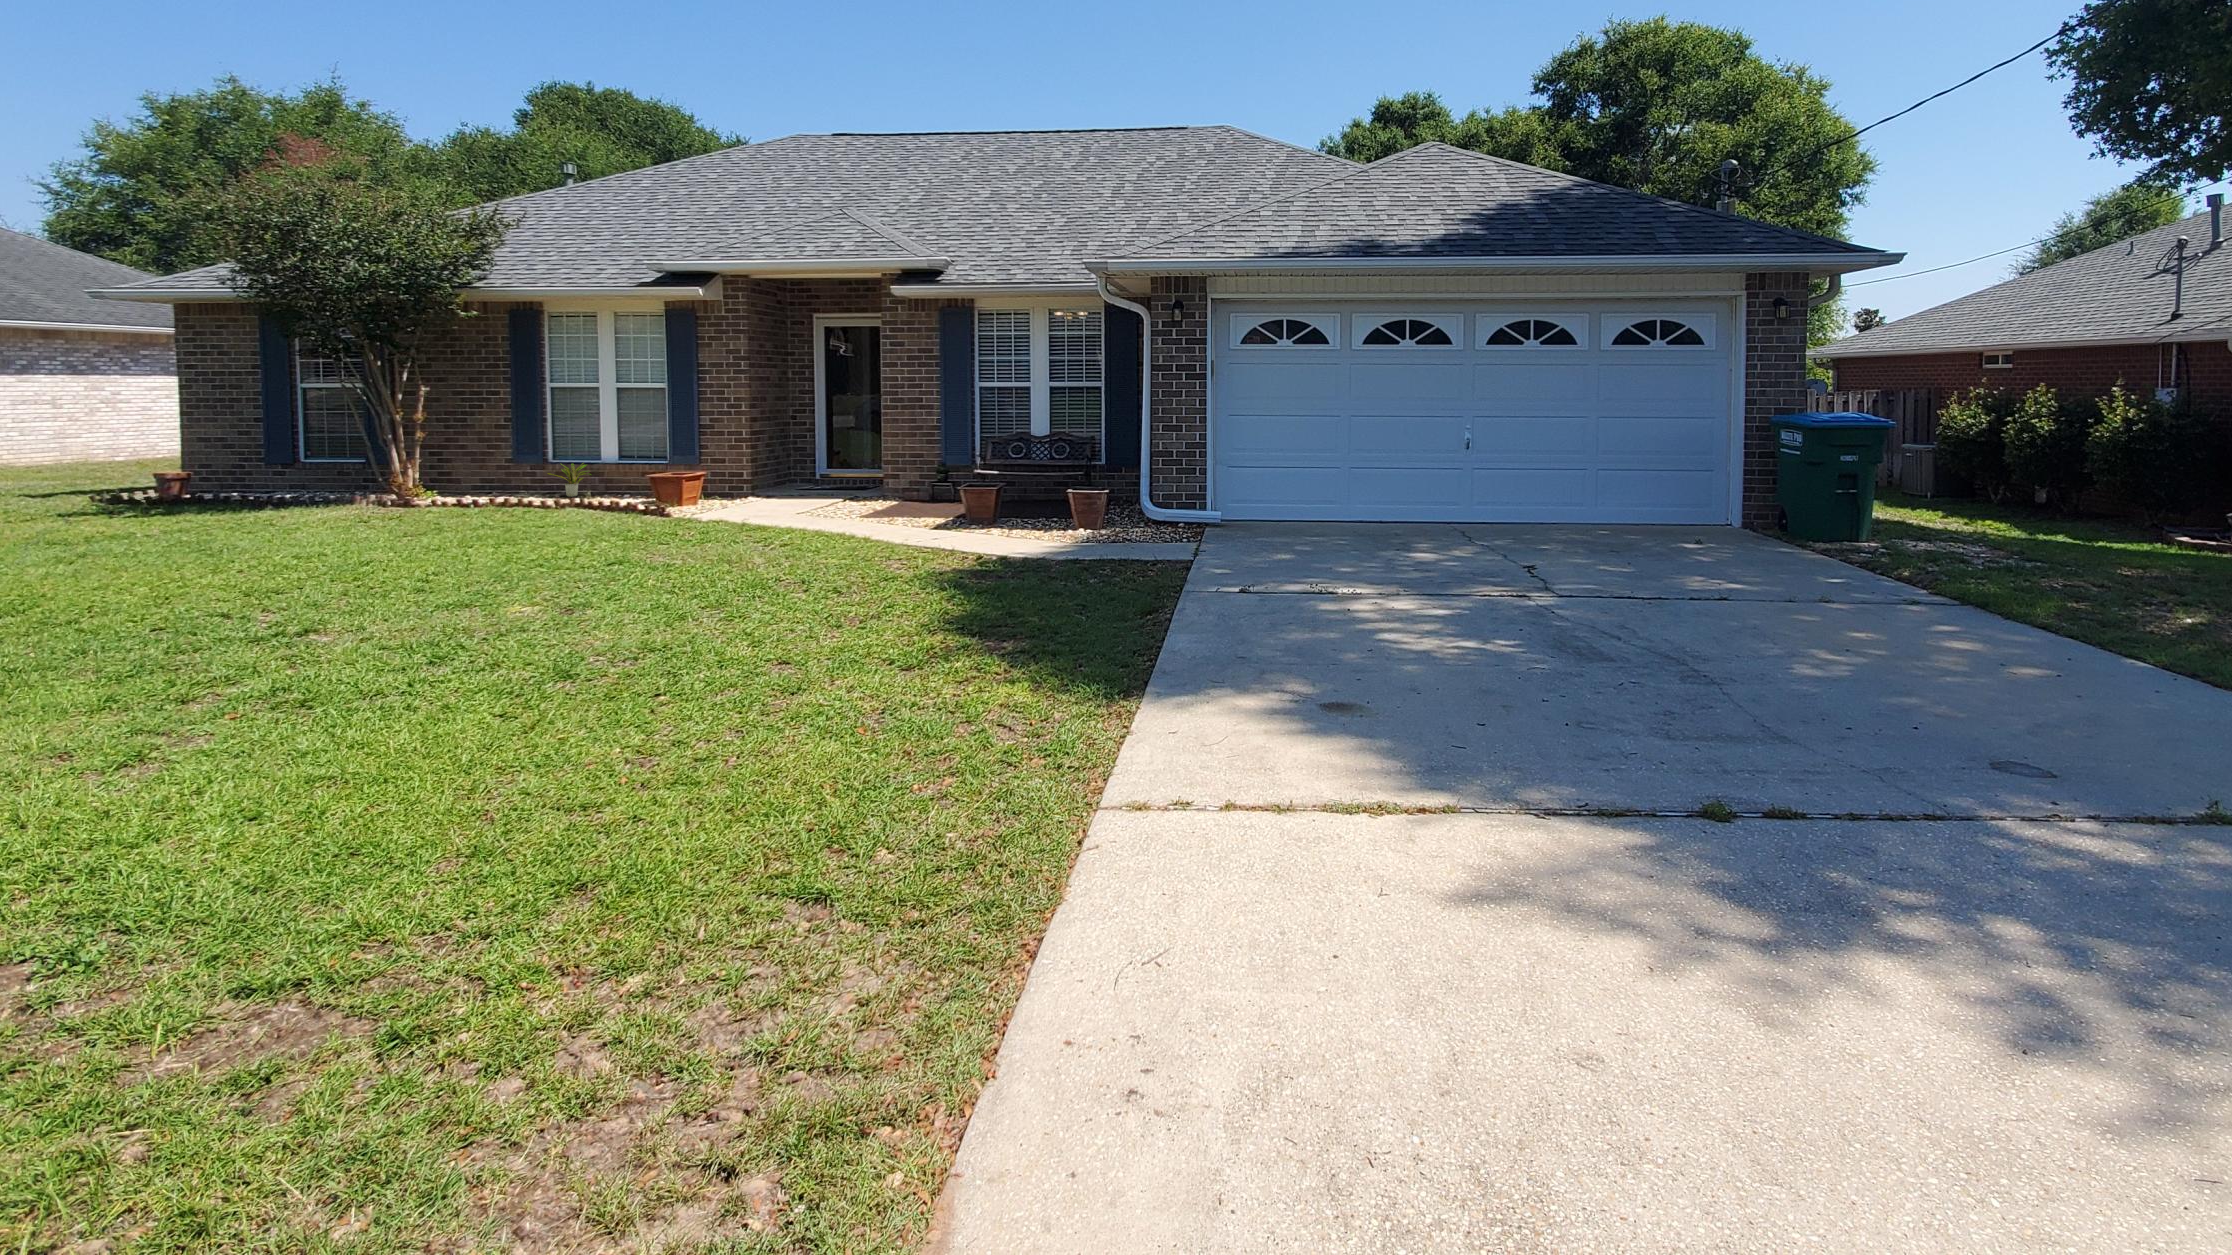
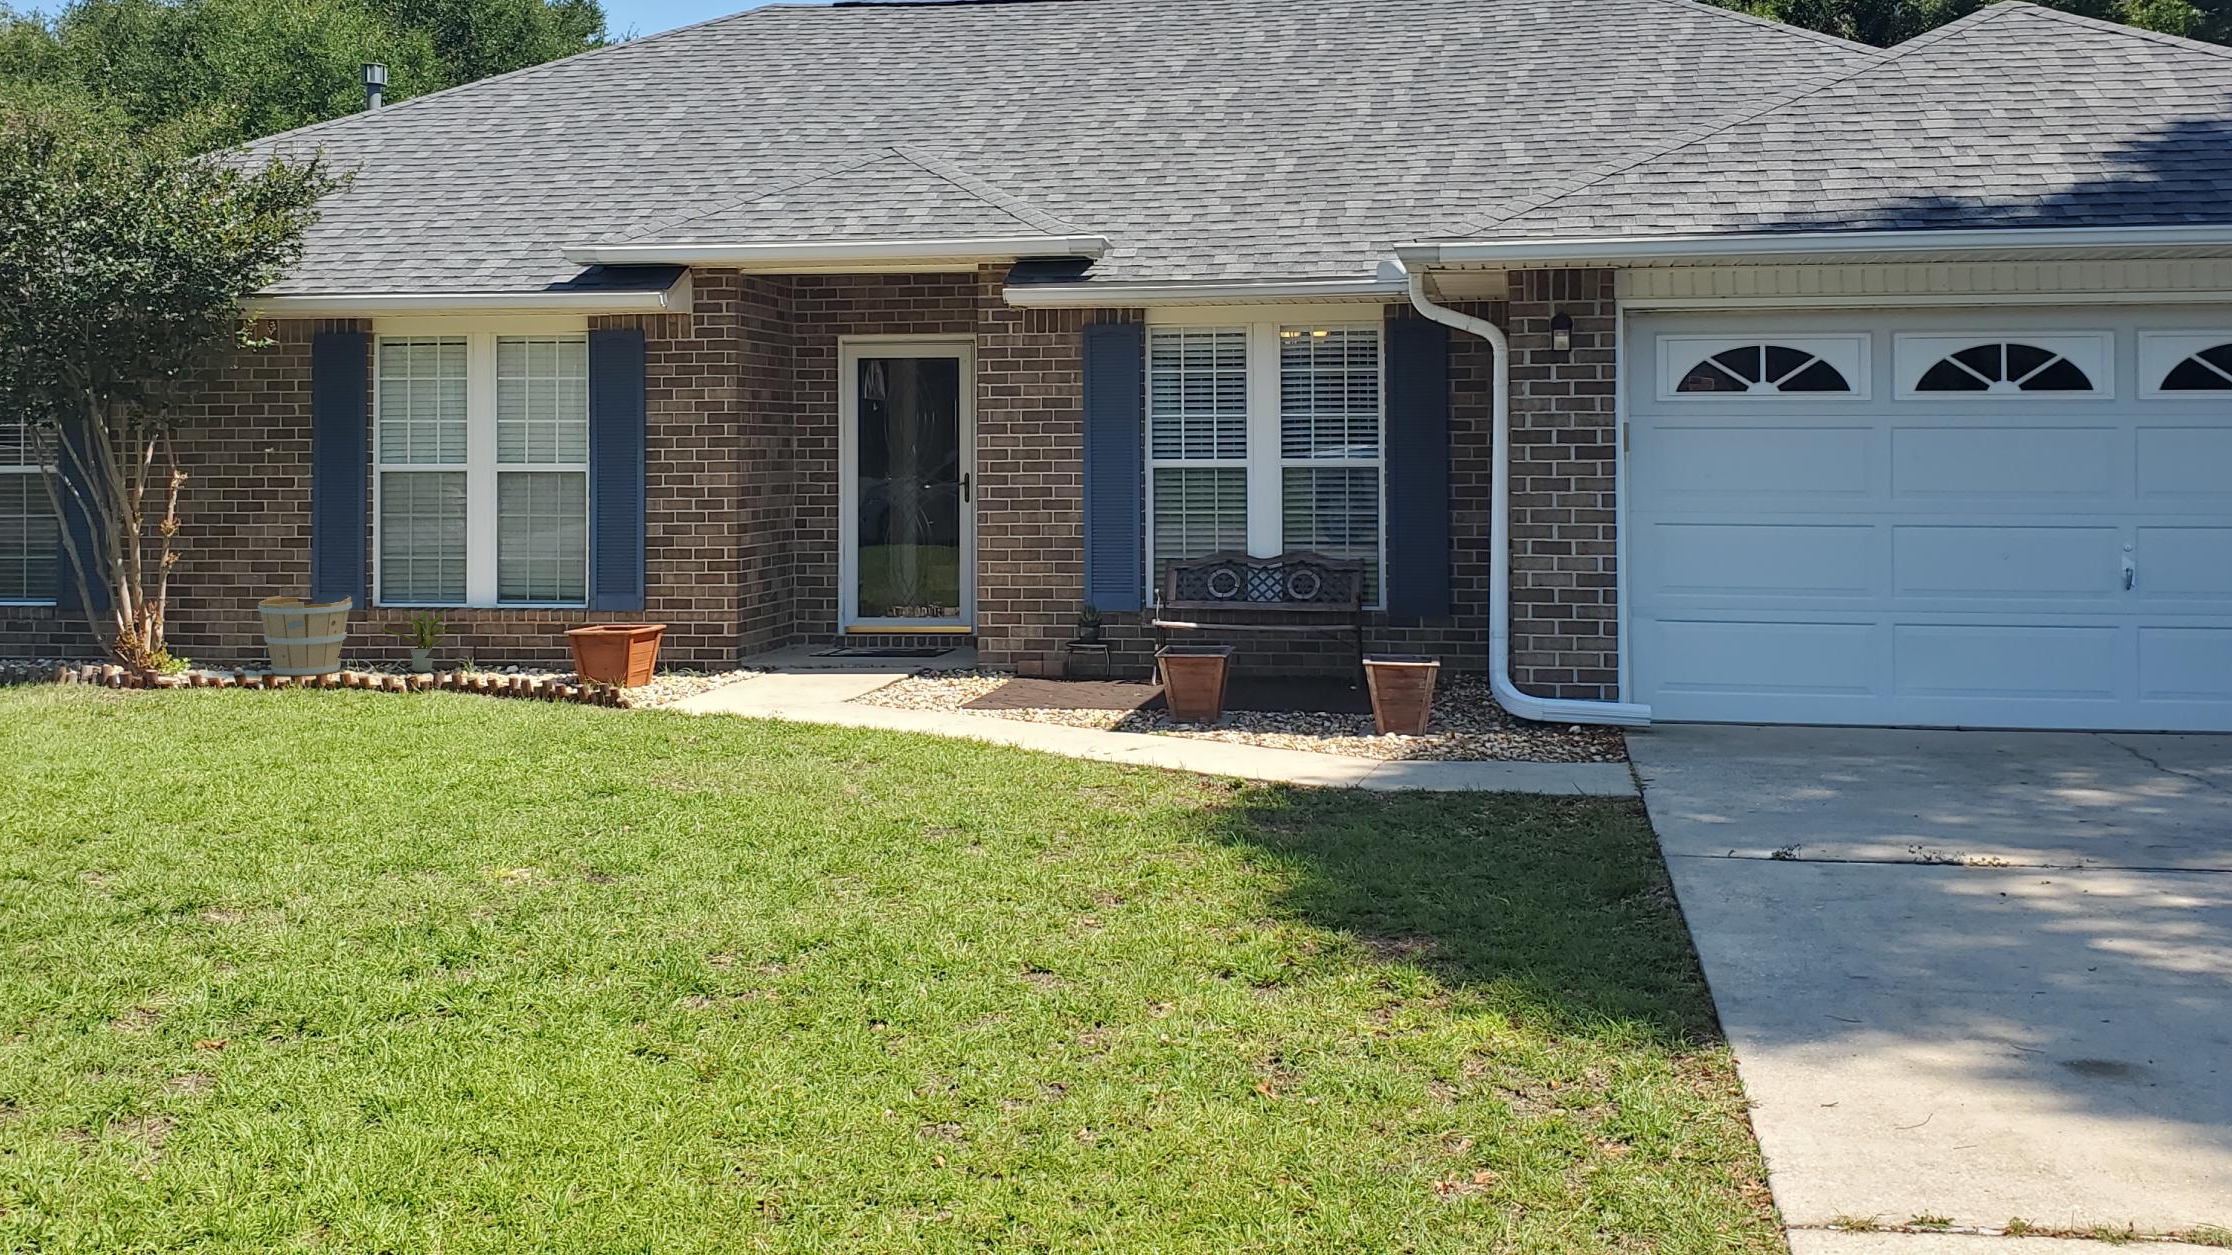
wooden bucket: none [477,455,533,499] -> present [258,596,353,676]

